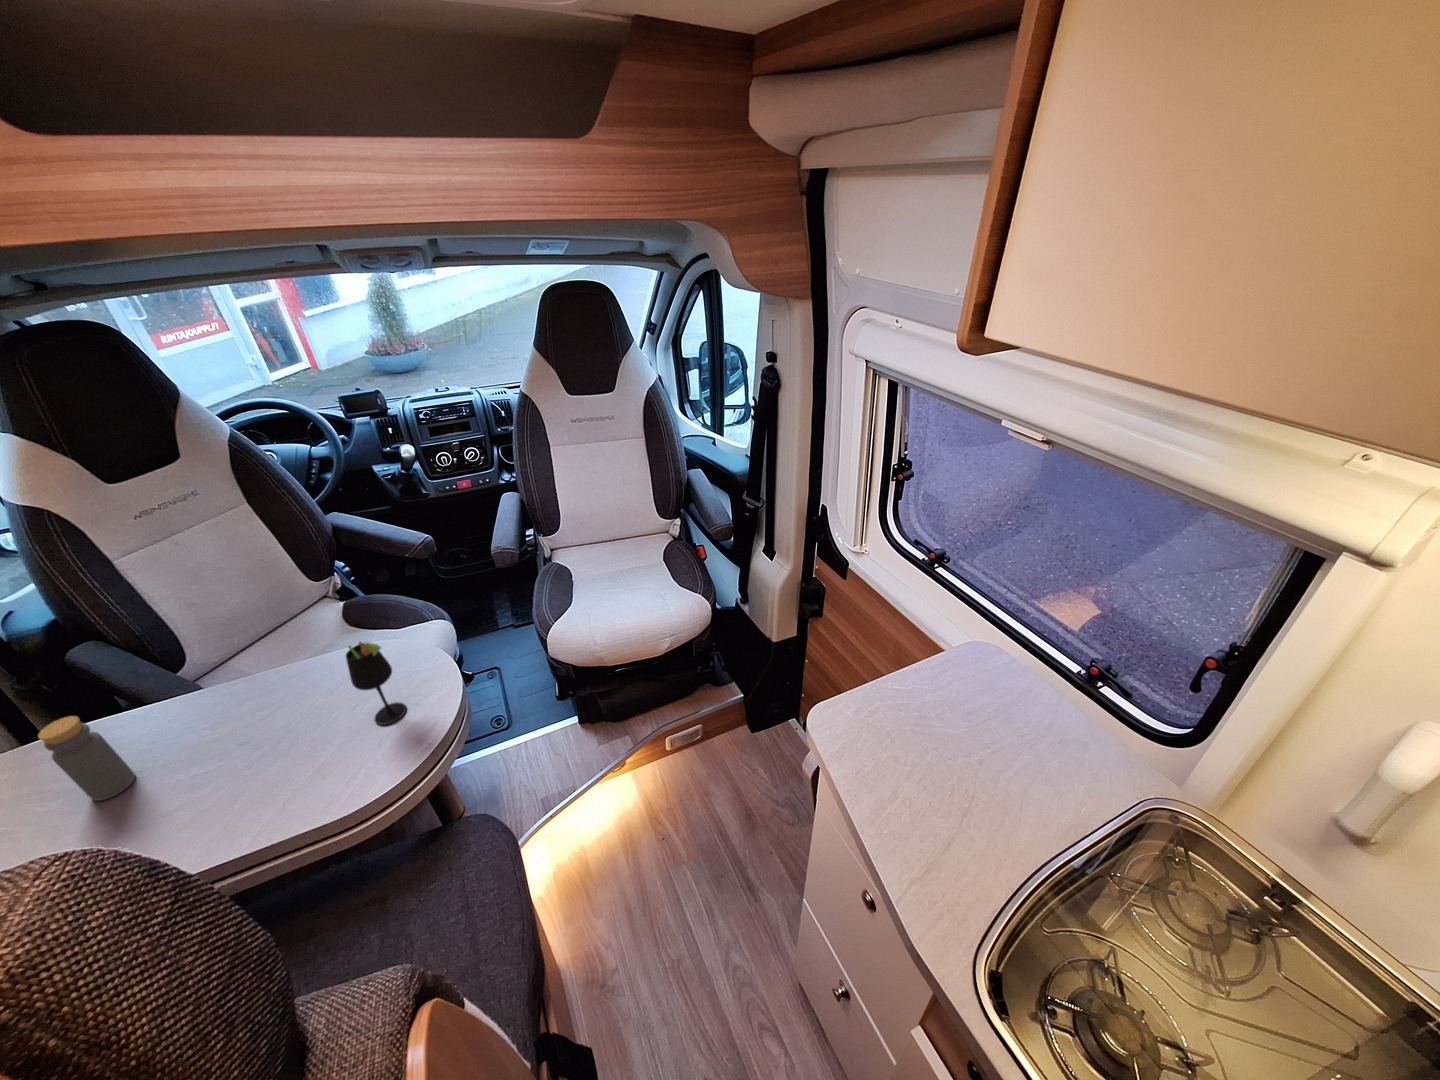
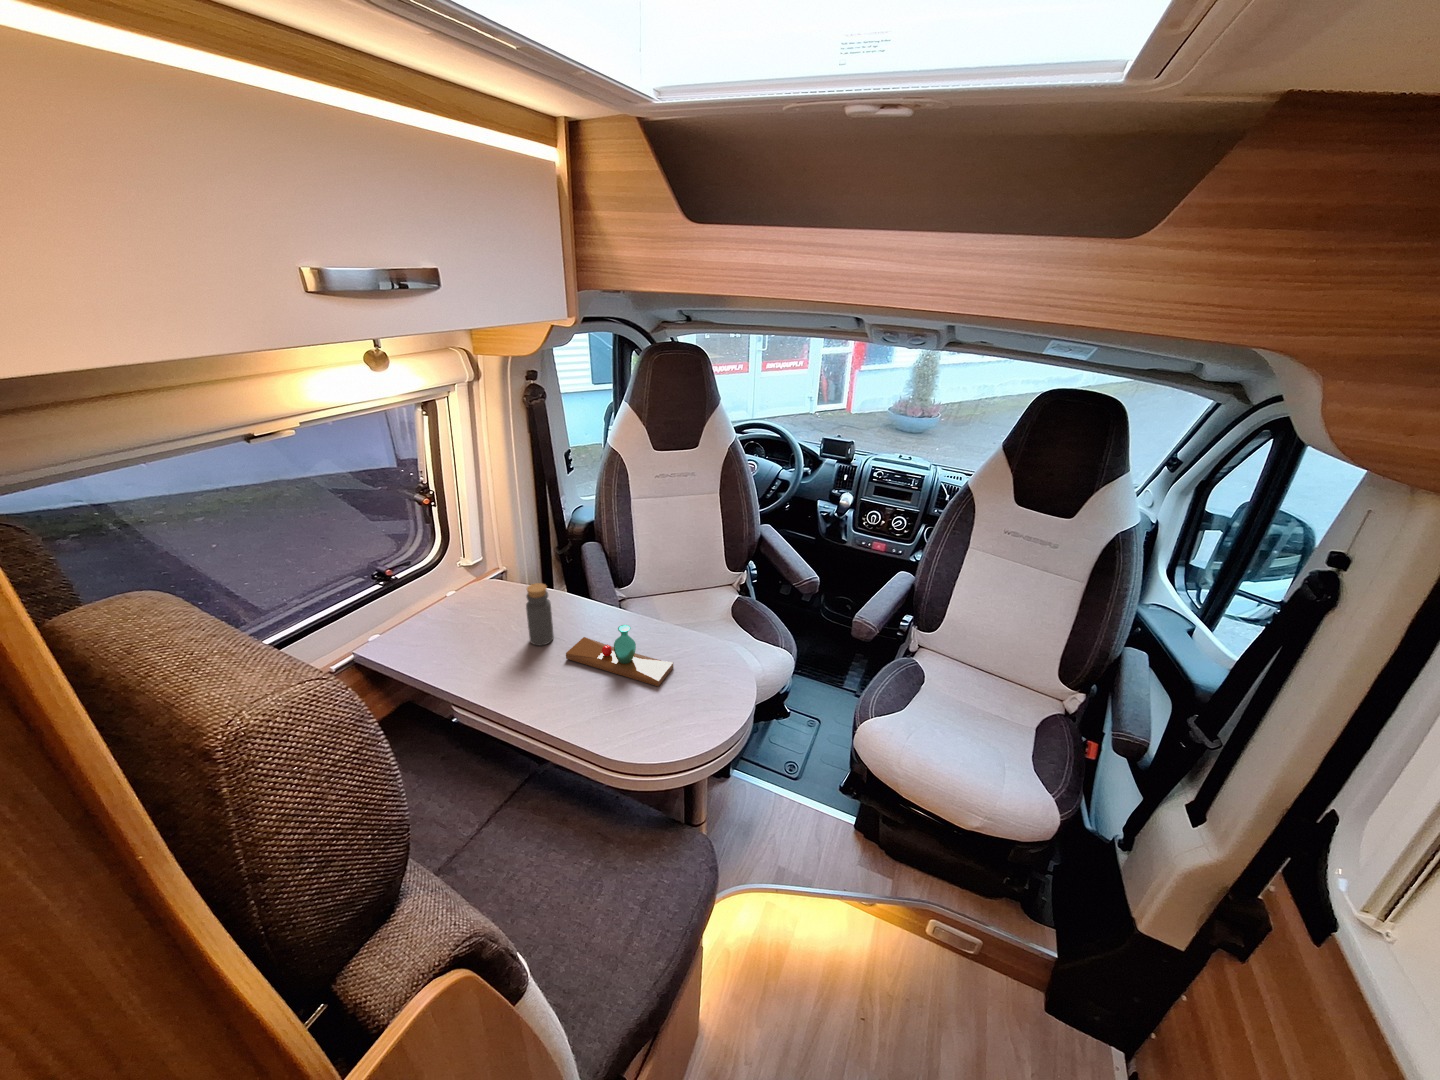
wine glass: present [346,641,406,725] -> none [670,633,701,712]
vase: none [178,684,346,778] -> present [566,625,673,686]

